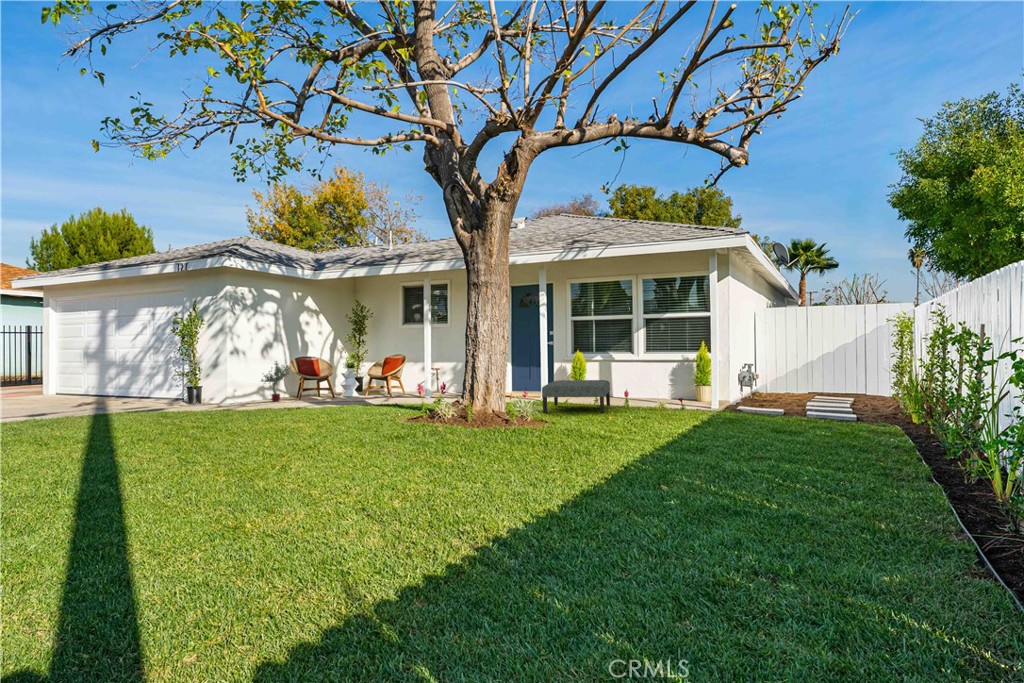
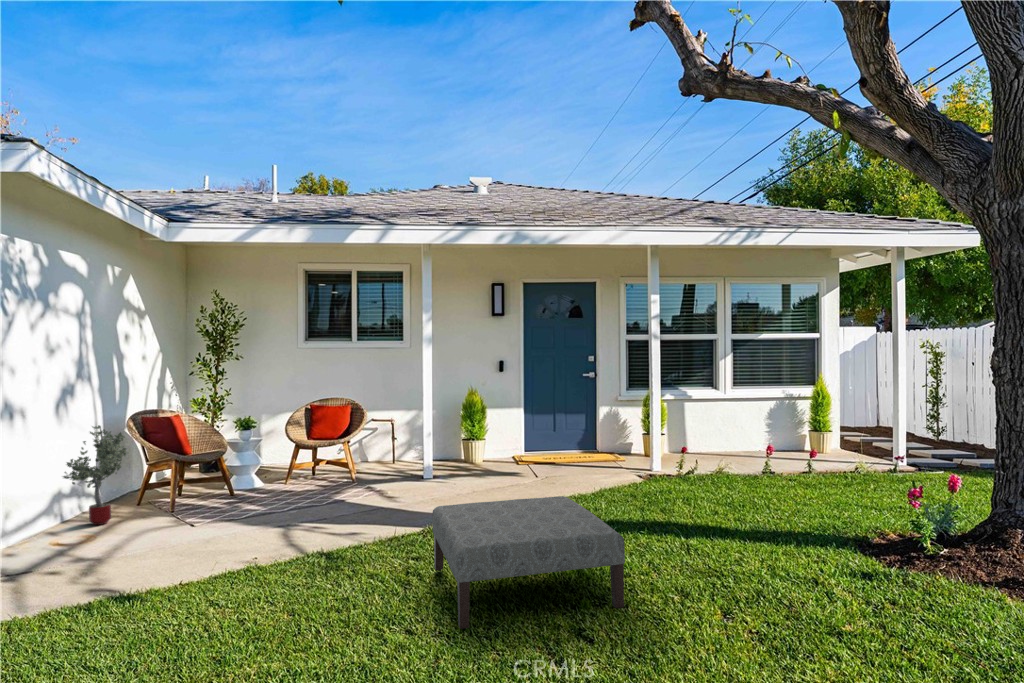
ottoman: present [542,380,610,413] -> present [432,496,625,629]

